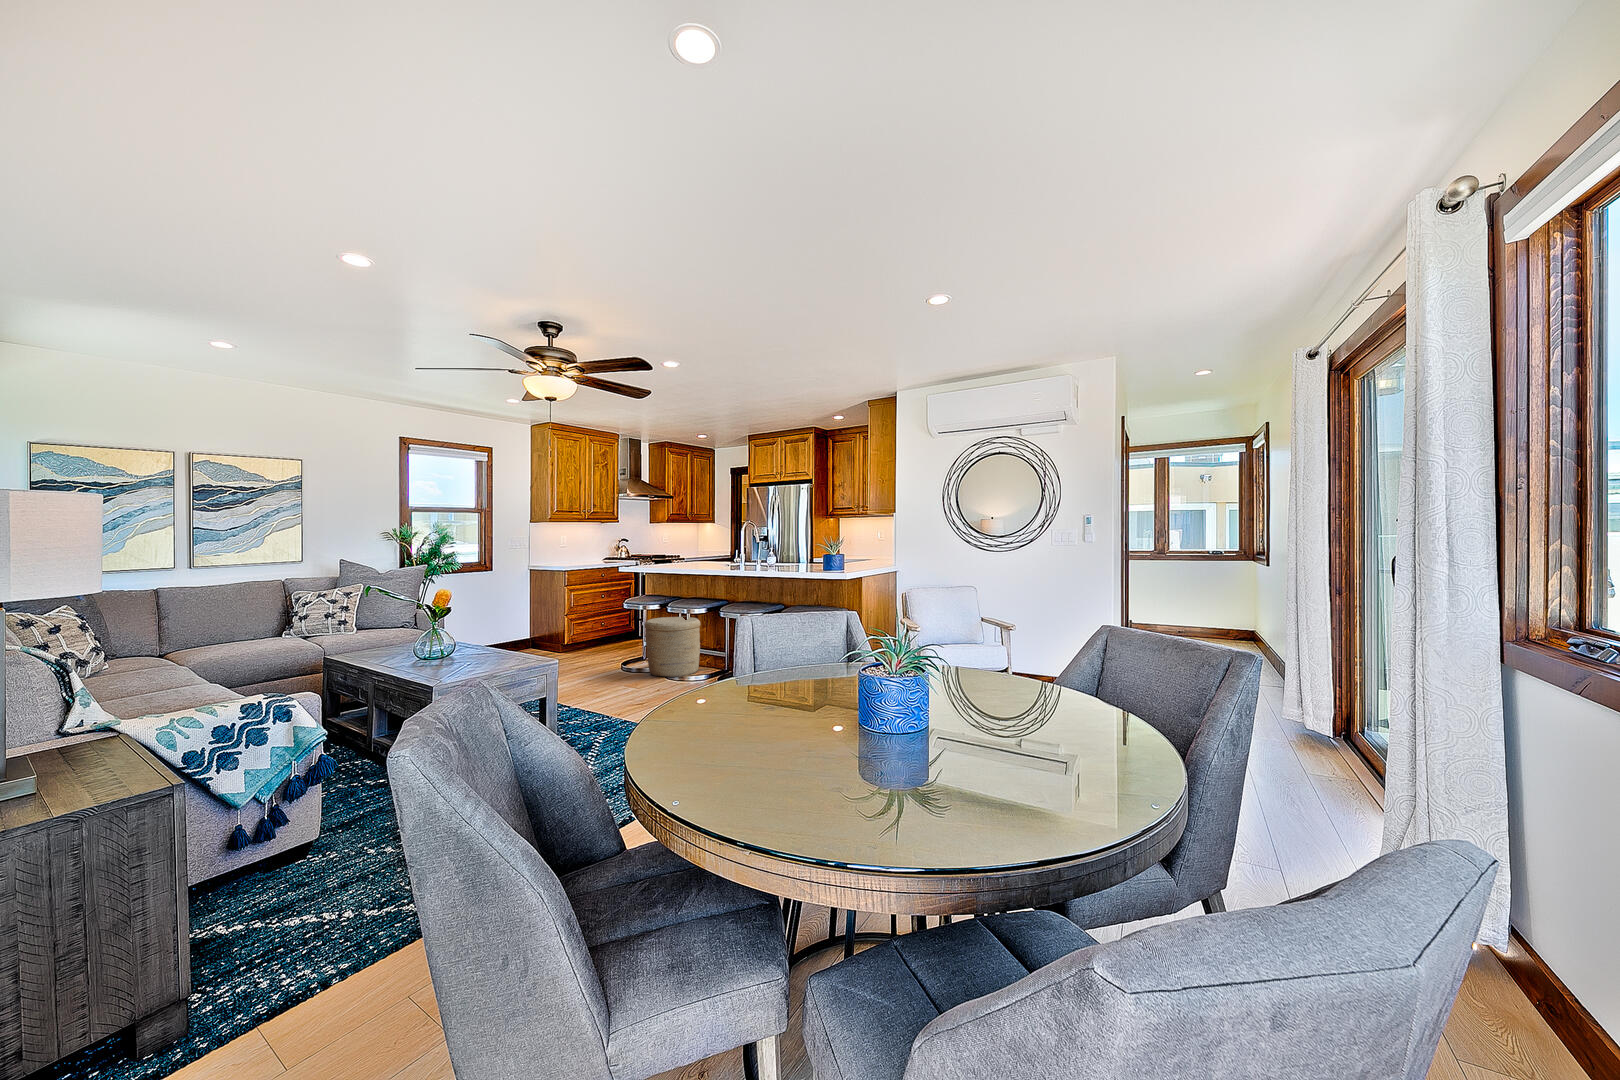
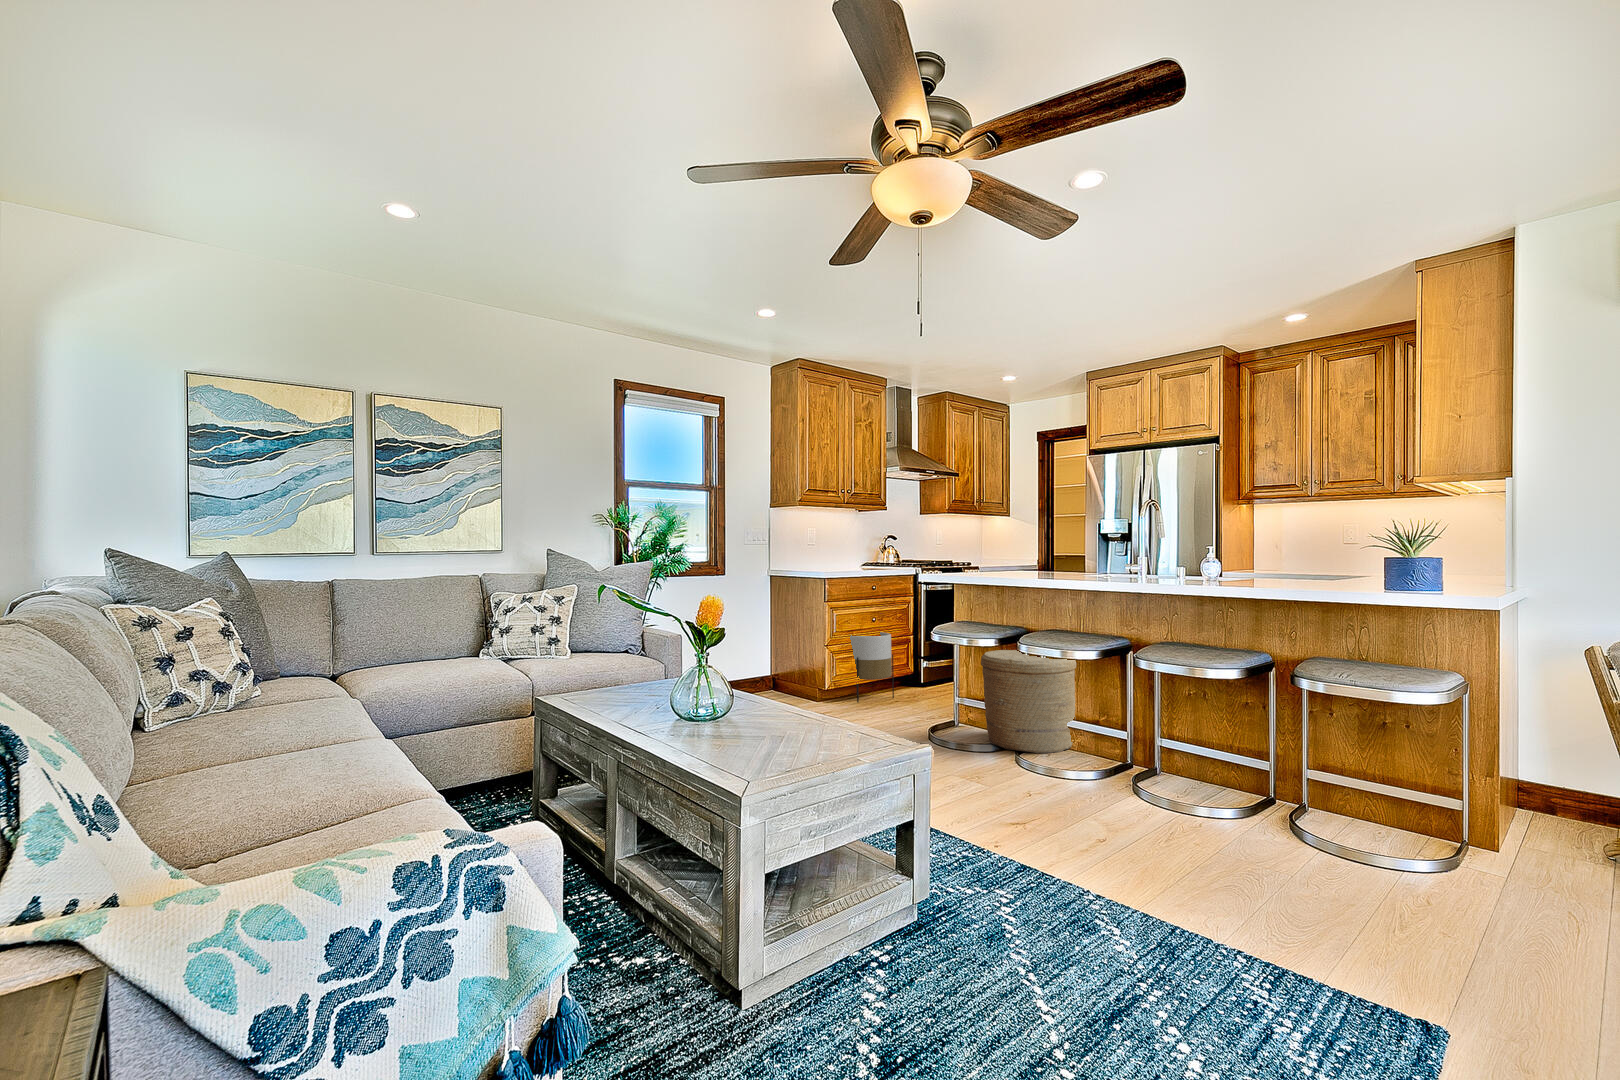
planter: none [581,607,614,655] -> present [850,632,894,702]

